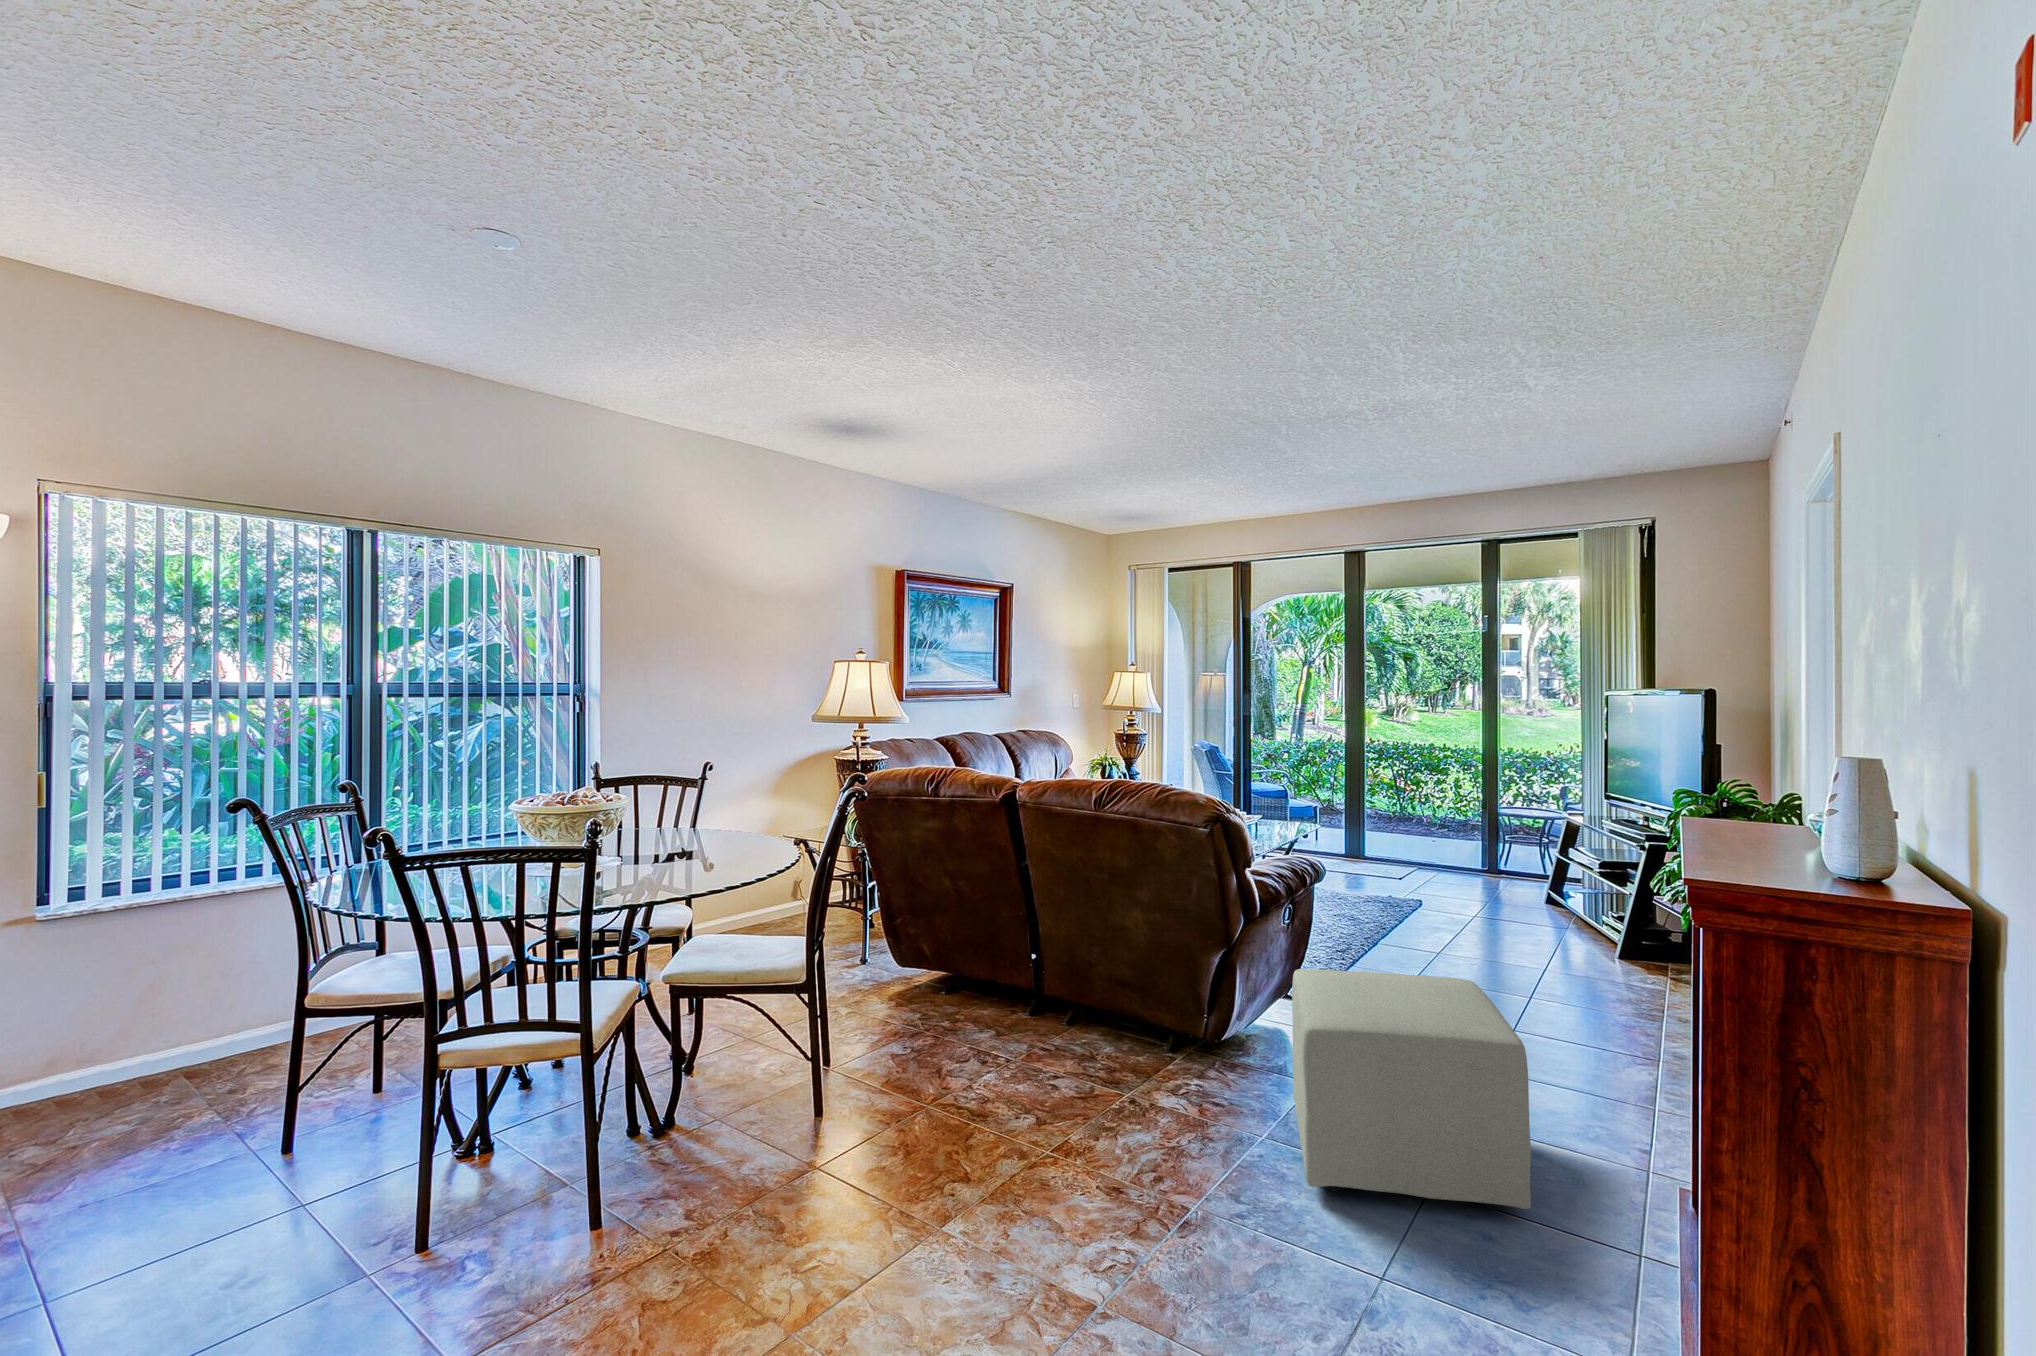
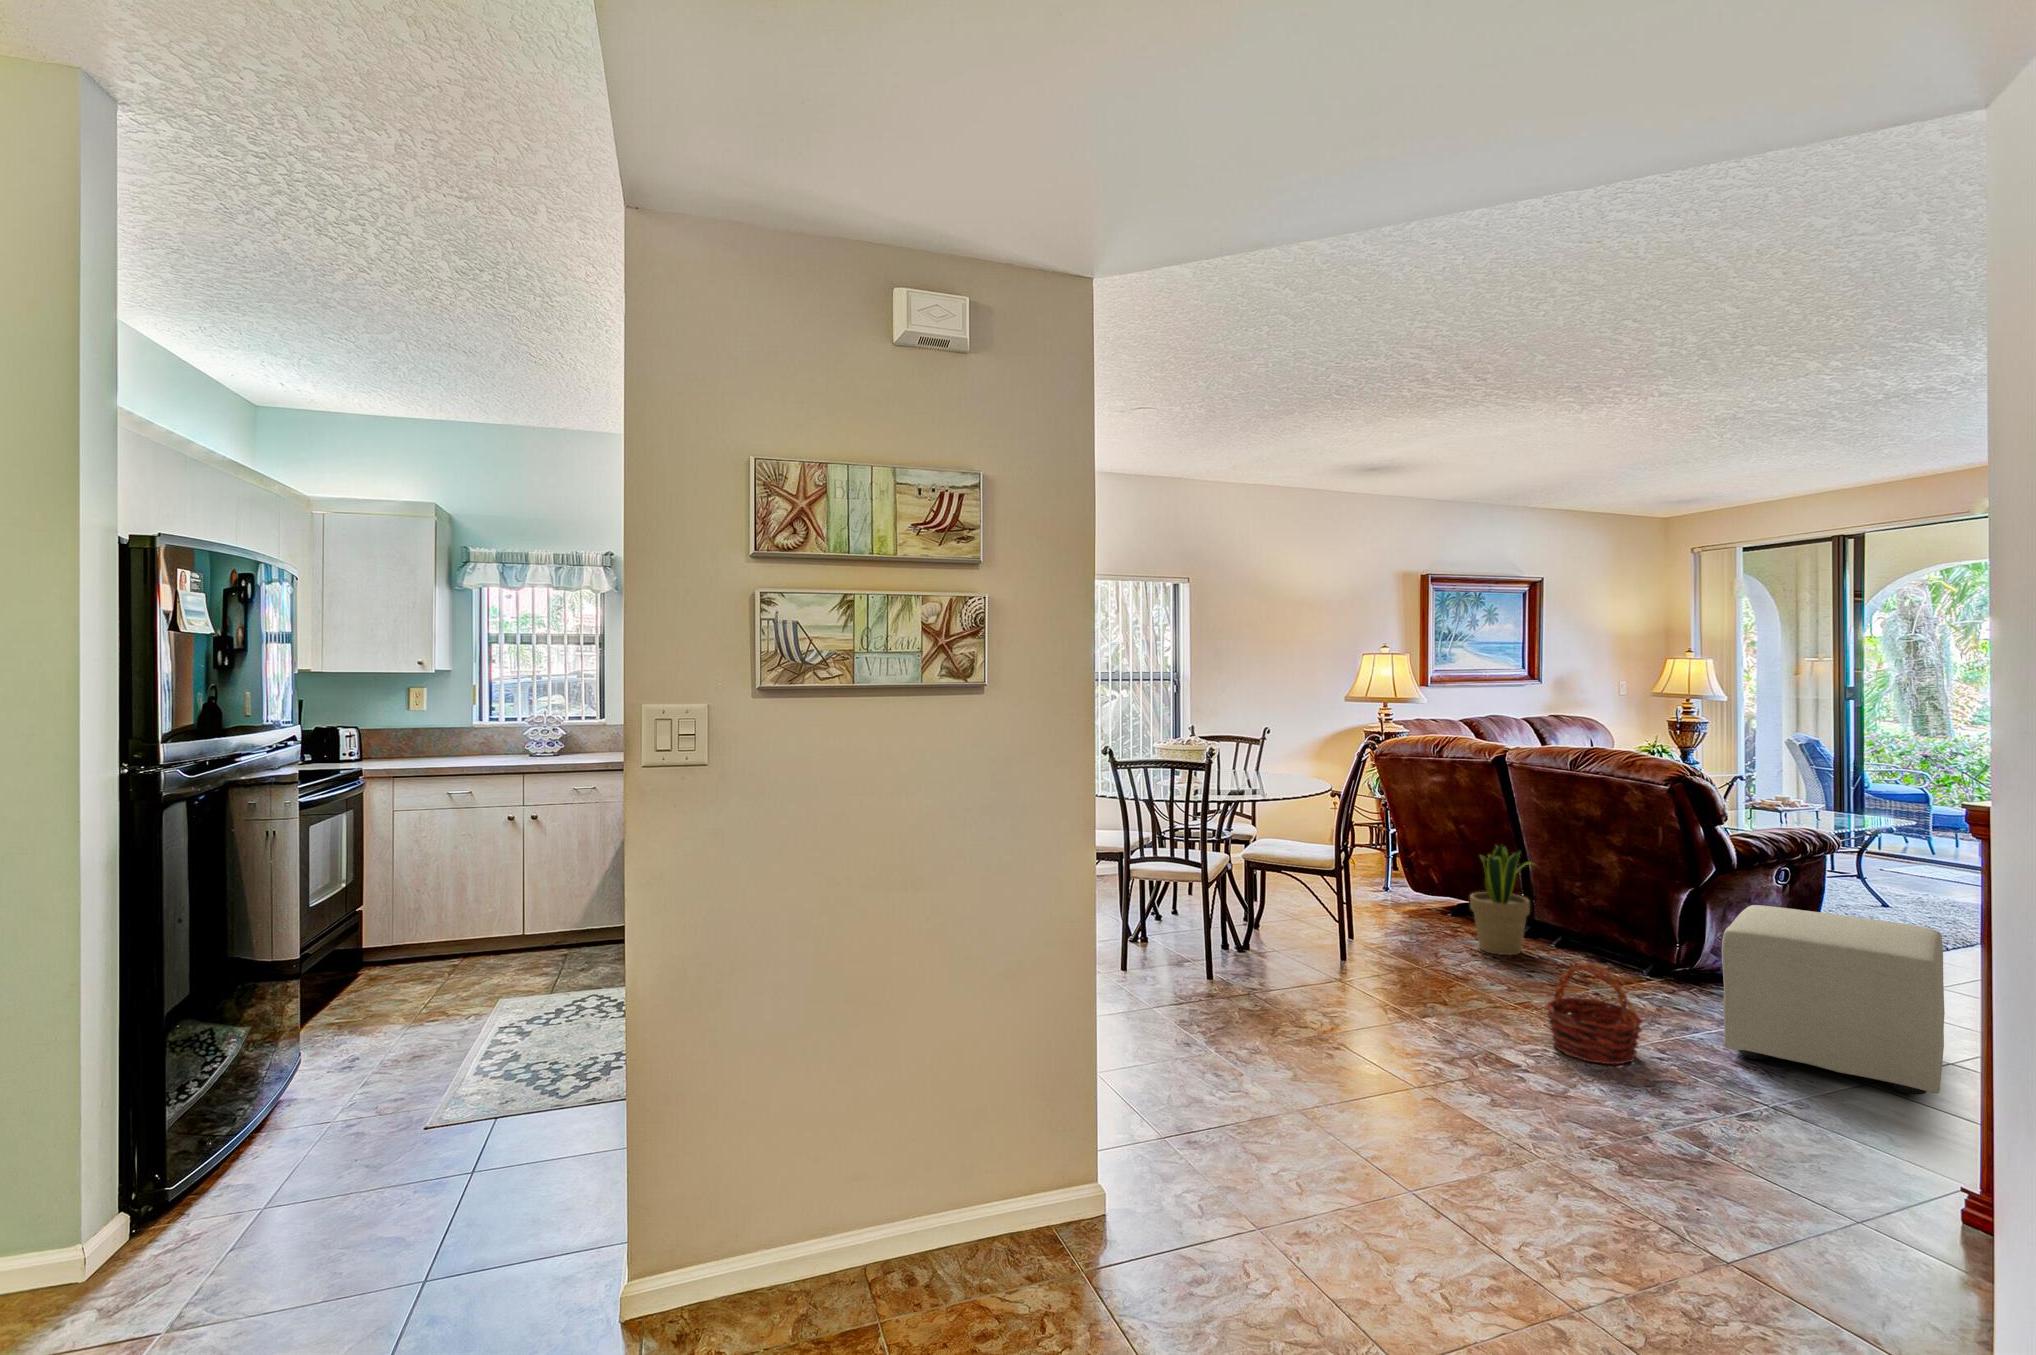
potted plant: none [976,907,1053,1055] -> present [1470,845,1535,955]
basket: none [1110,1109,1233,1272] -> present [1546,963,1643,1064]

